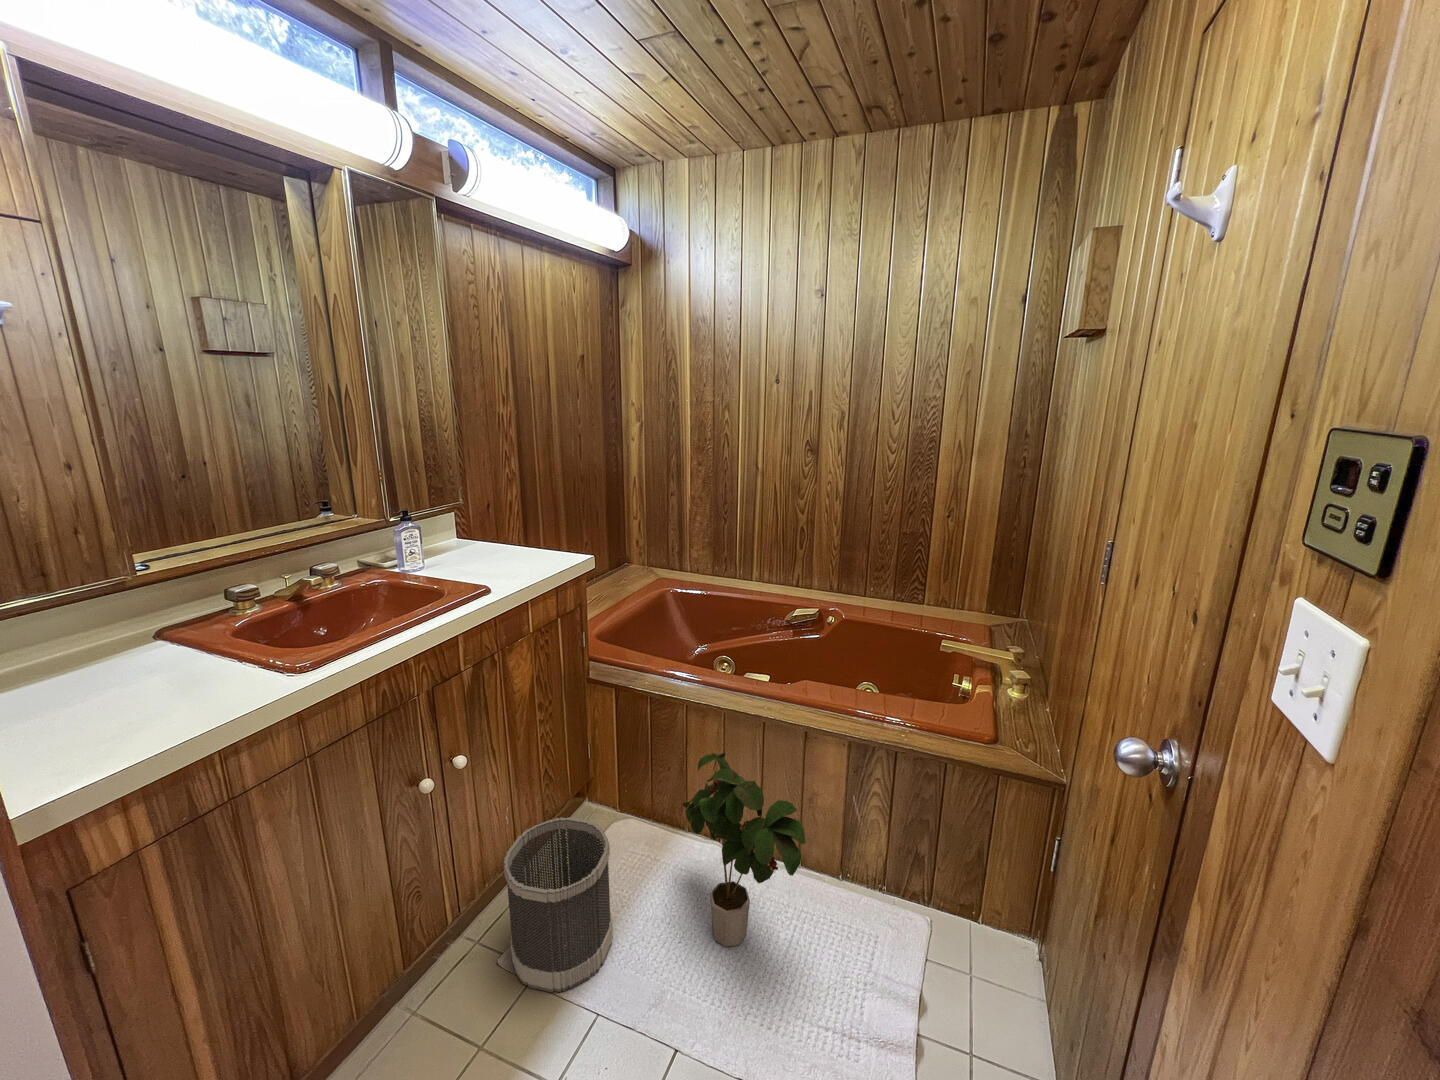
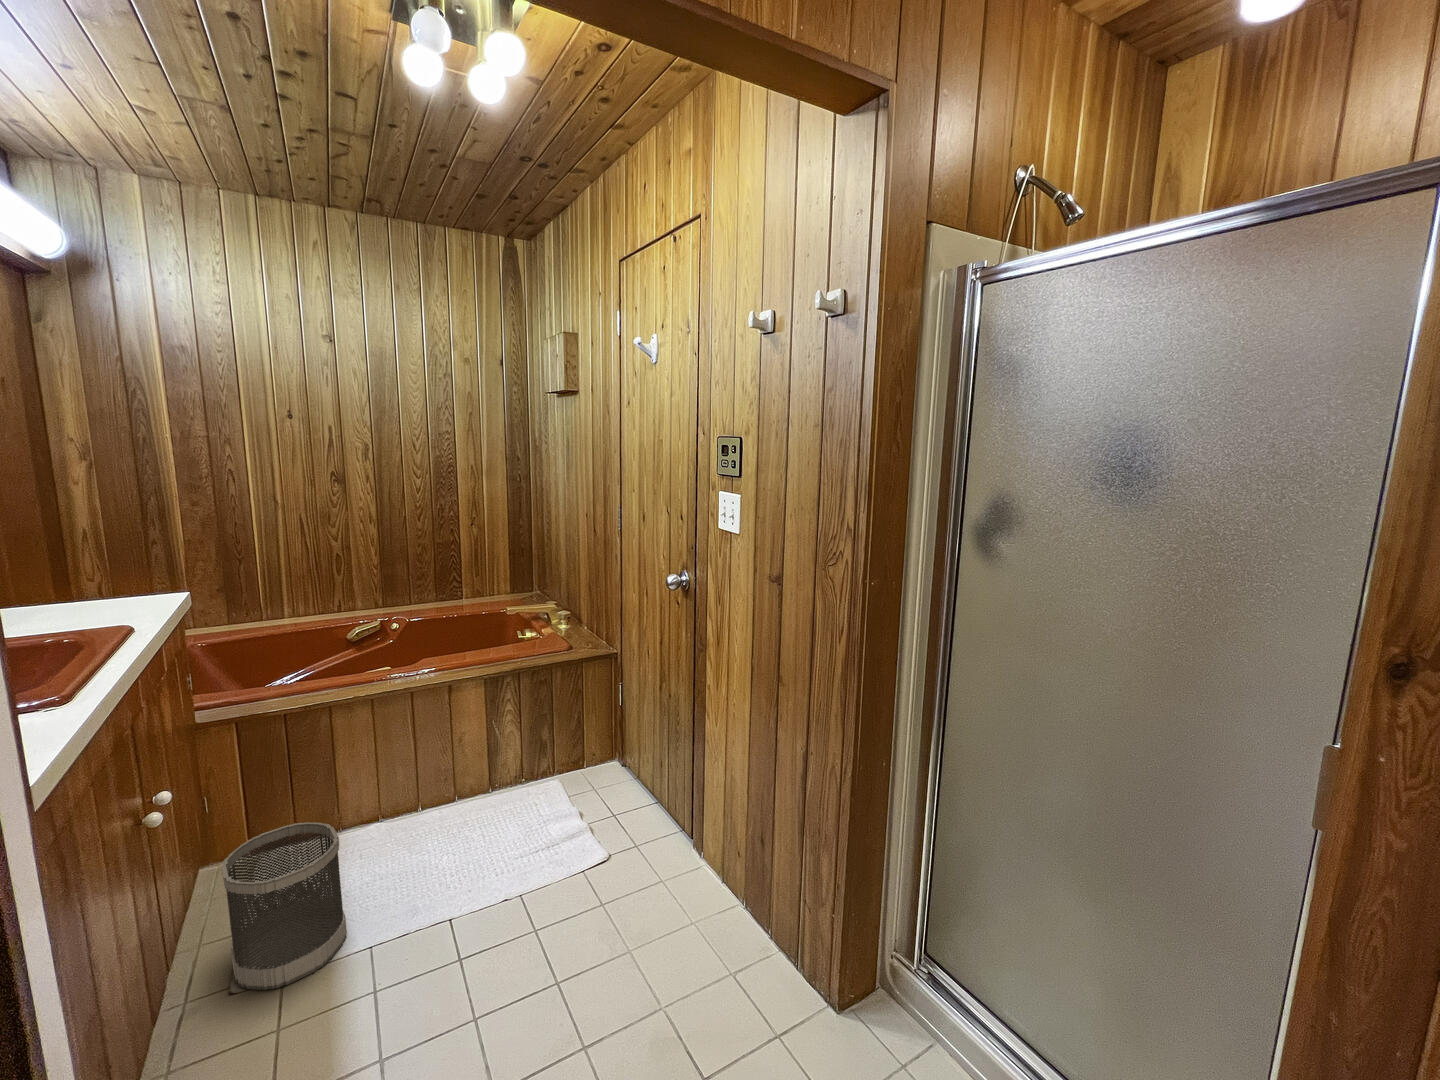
potted plant: present [683,752,805,947] -> none [361,714,502,866]

